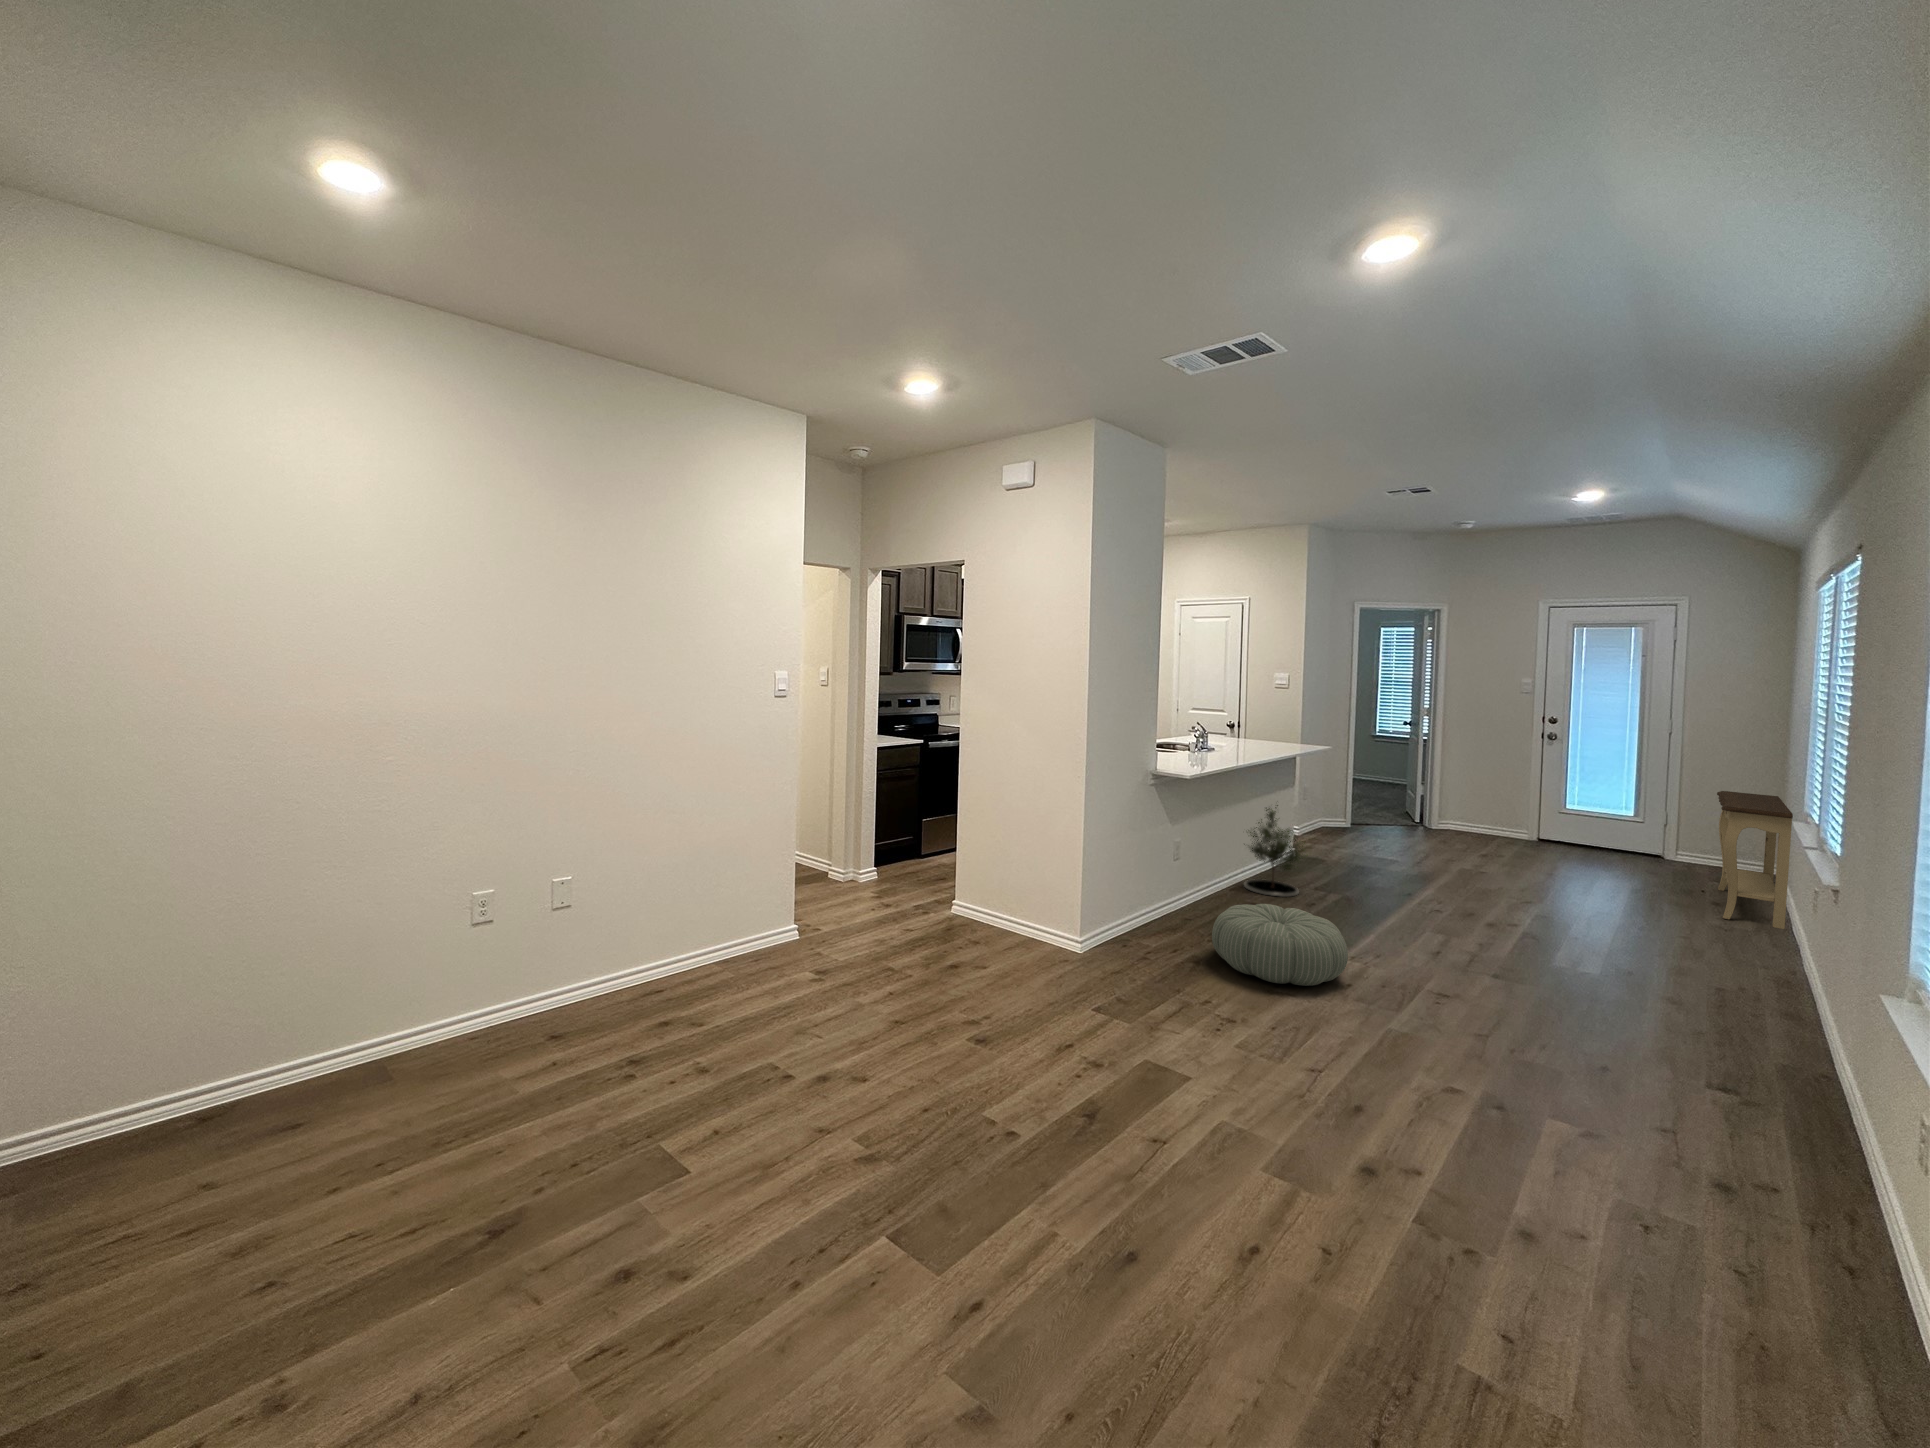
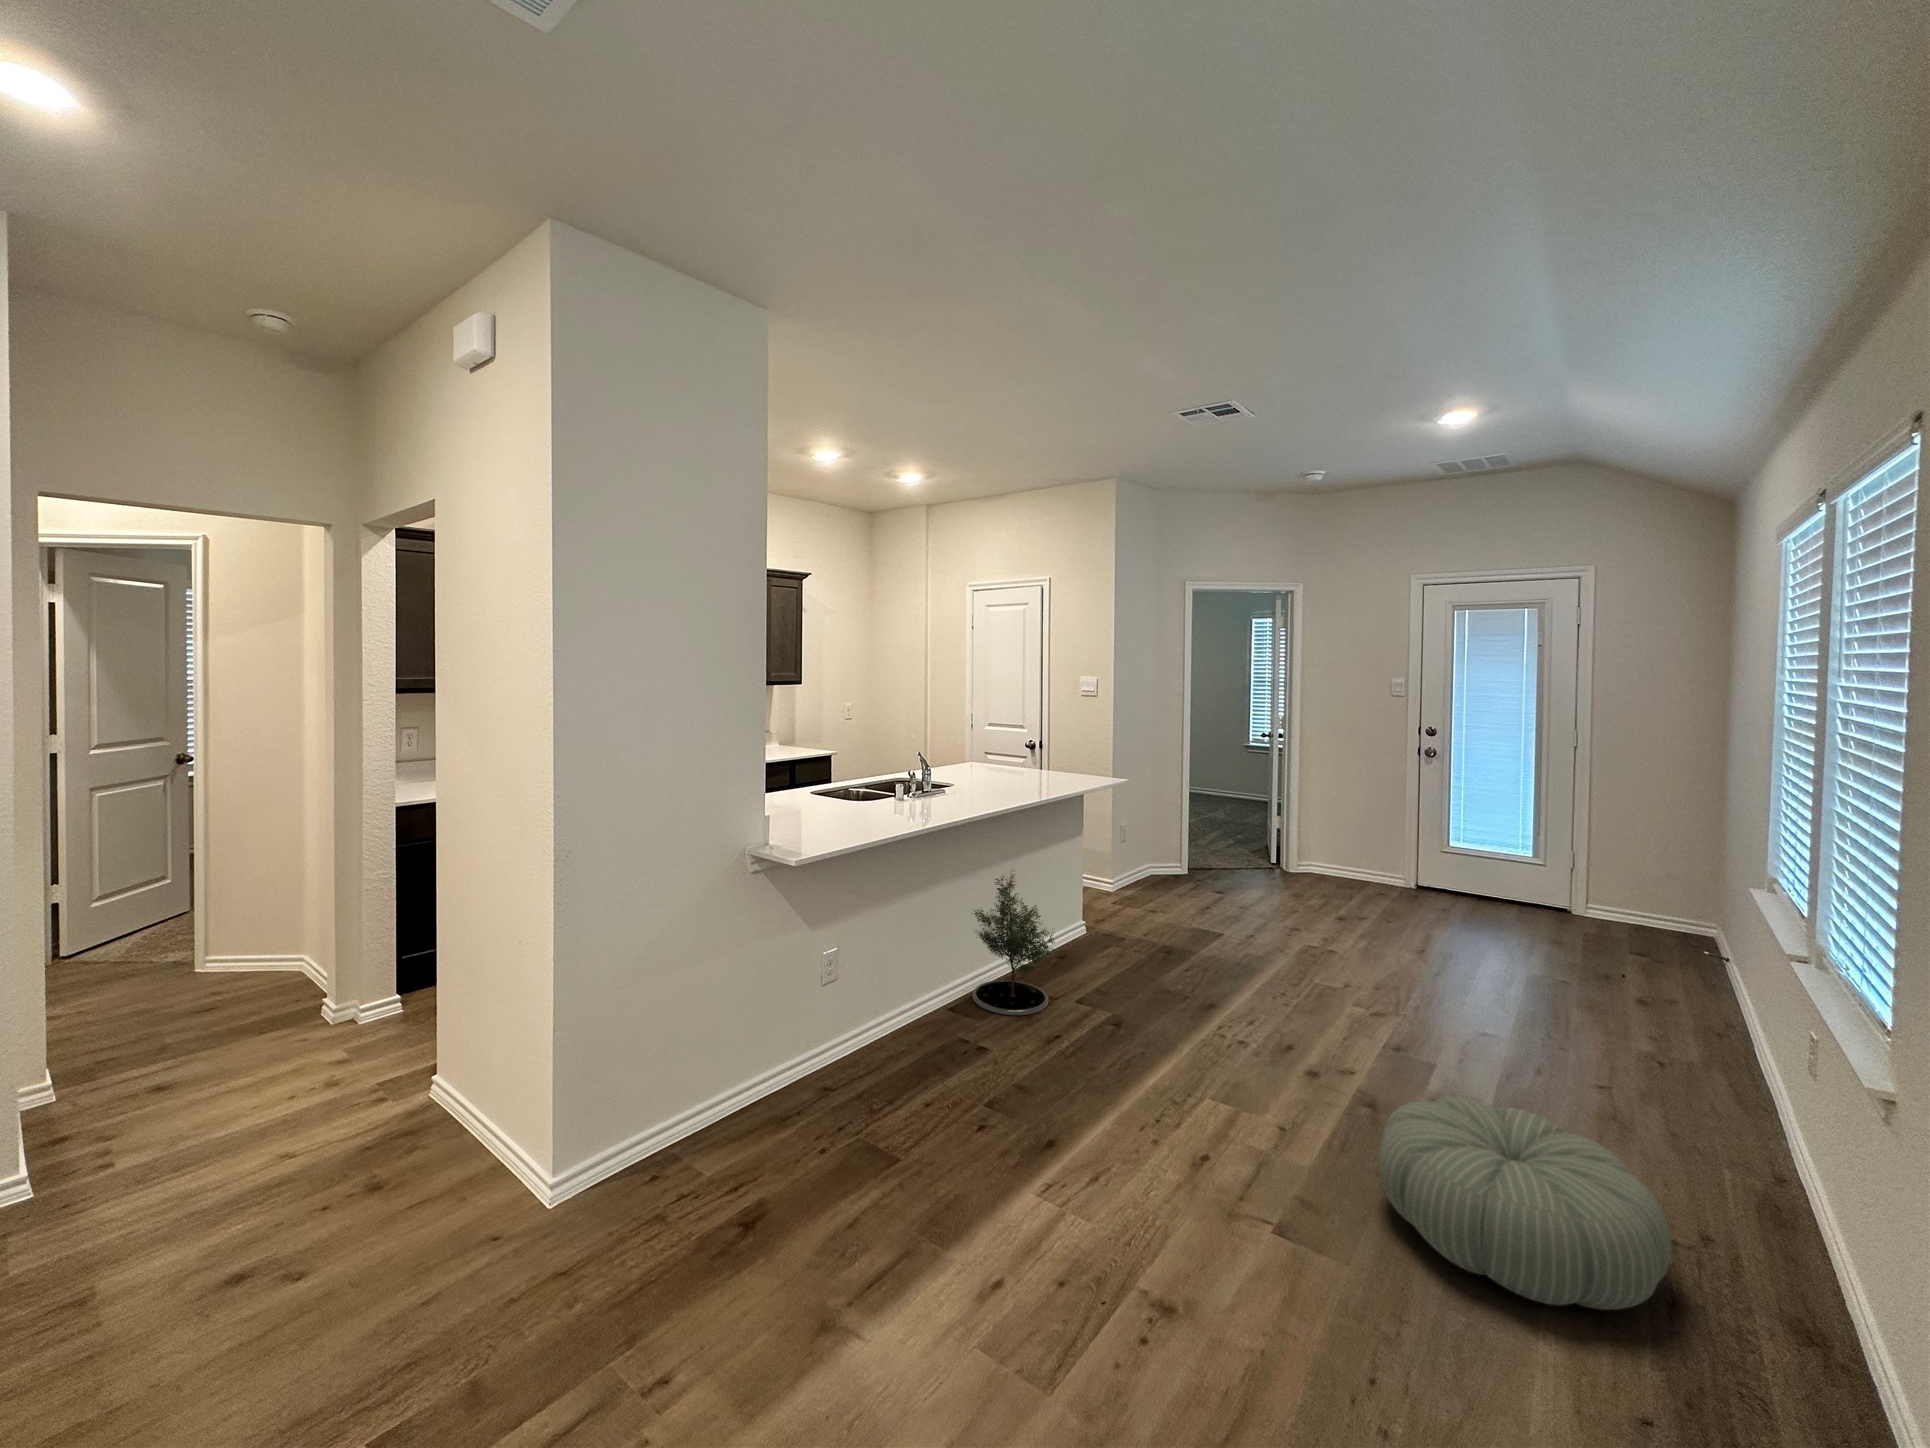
console table: present [1717,791,1793,929] -> none [1638,830,1752,1053]
pouf: present [1212,904,1348,986] -> present [1379,1097,1671,1310]

